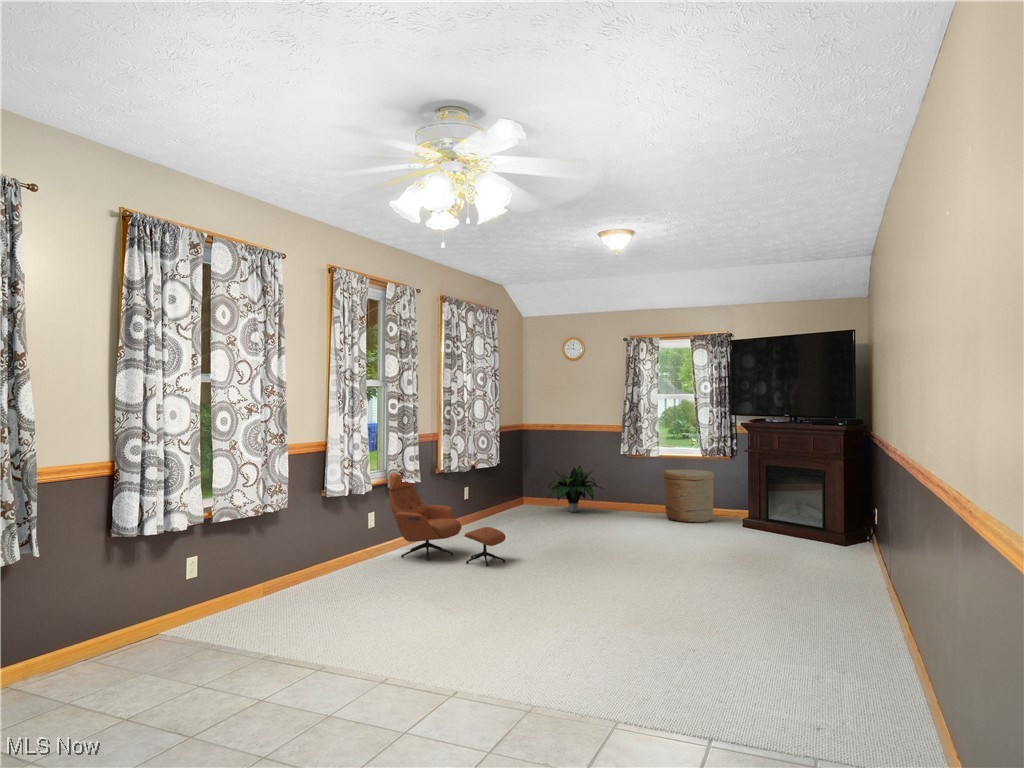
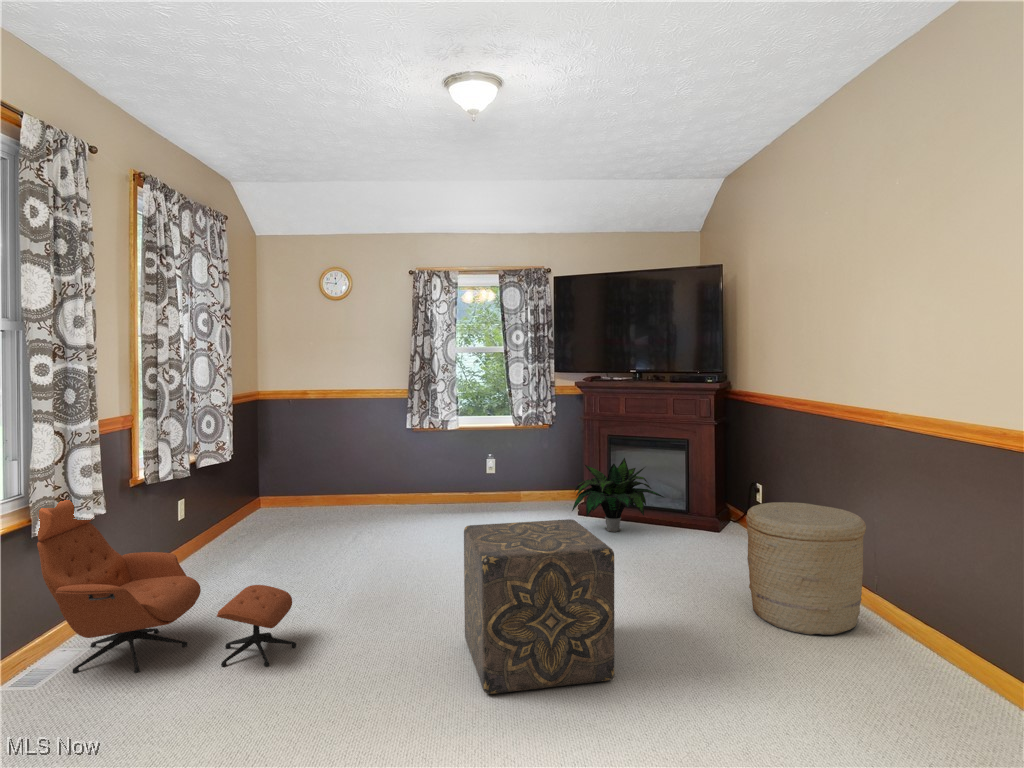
potted plant: present [548,465,604,512] -> present [572,458,663,532]
basket: present [663,469,714,522] -> present [746,502,866,635]
ottoman: none [586,501,668,593] -> present [464,519,614,694]

